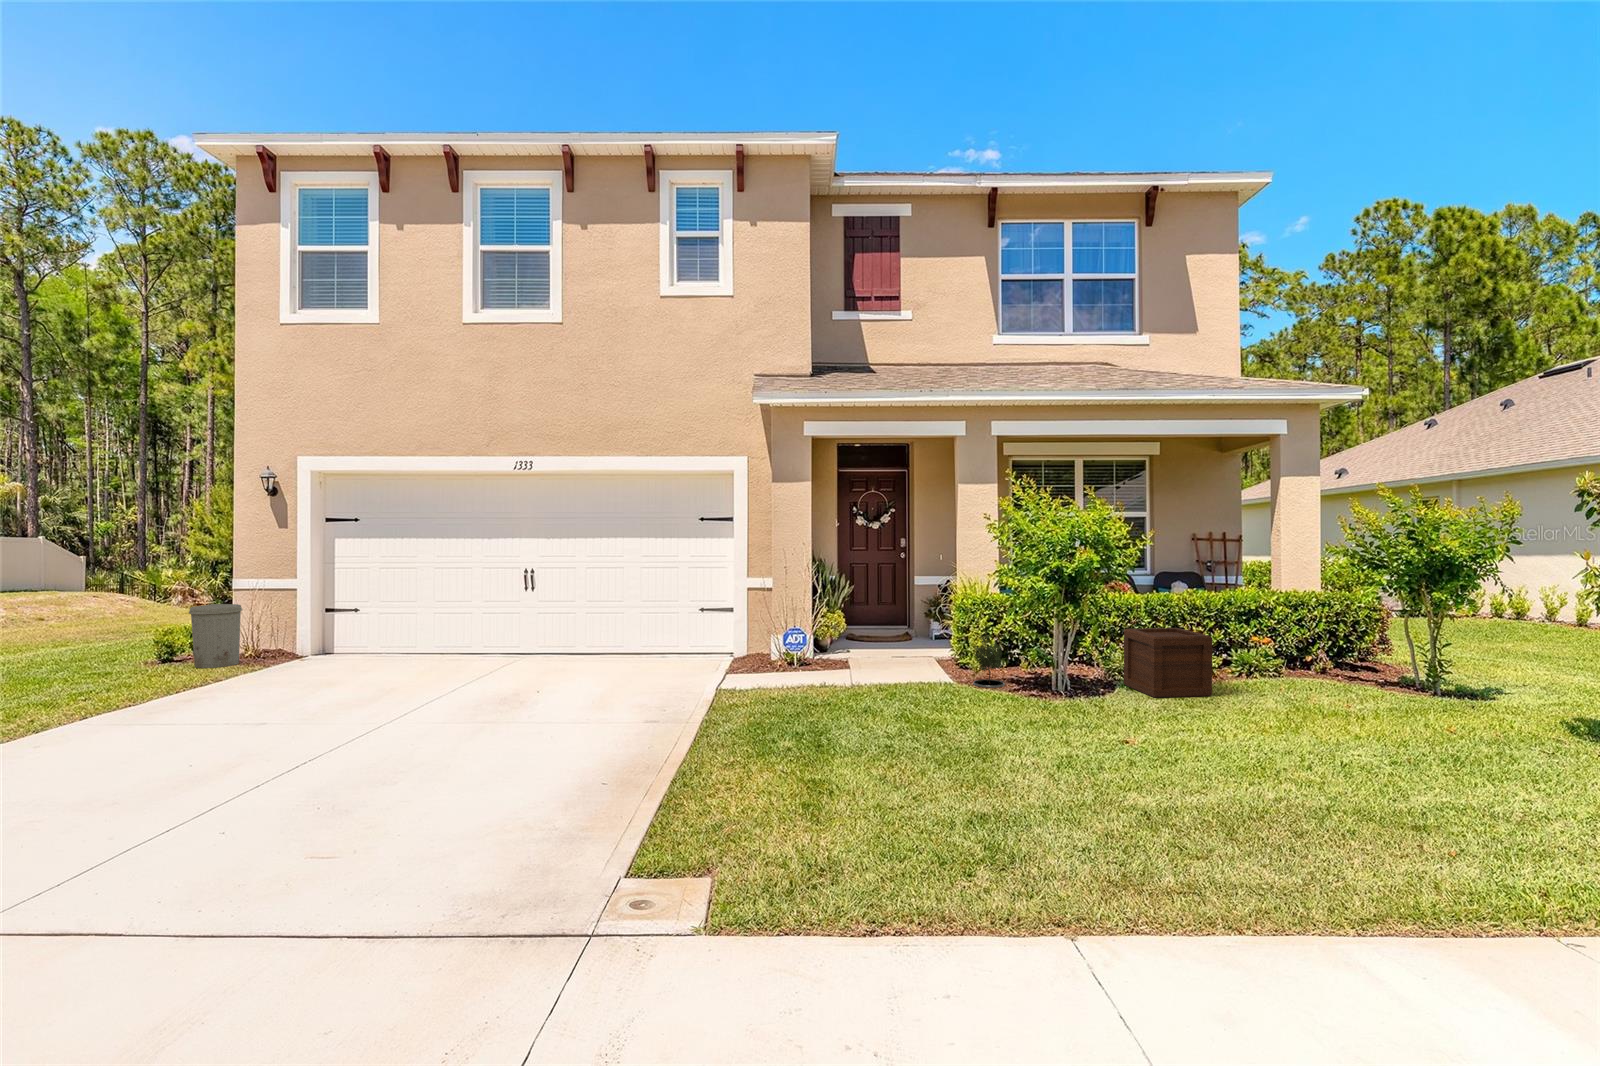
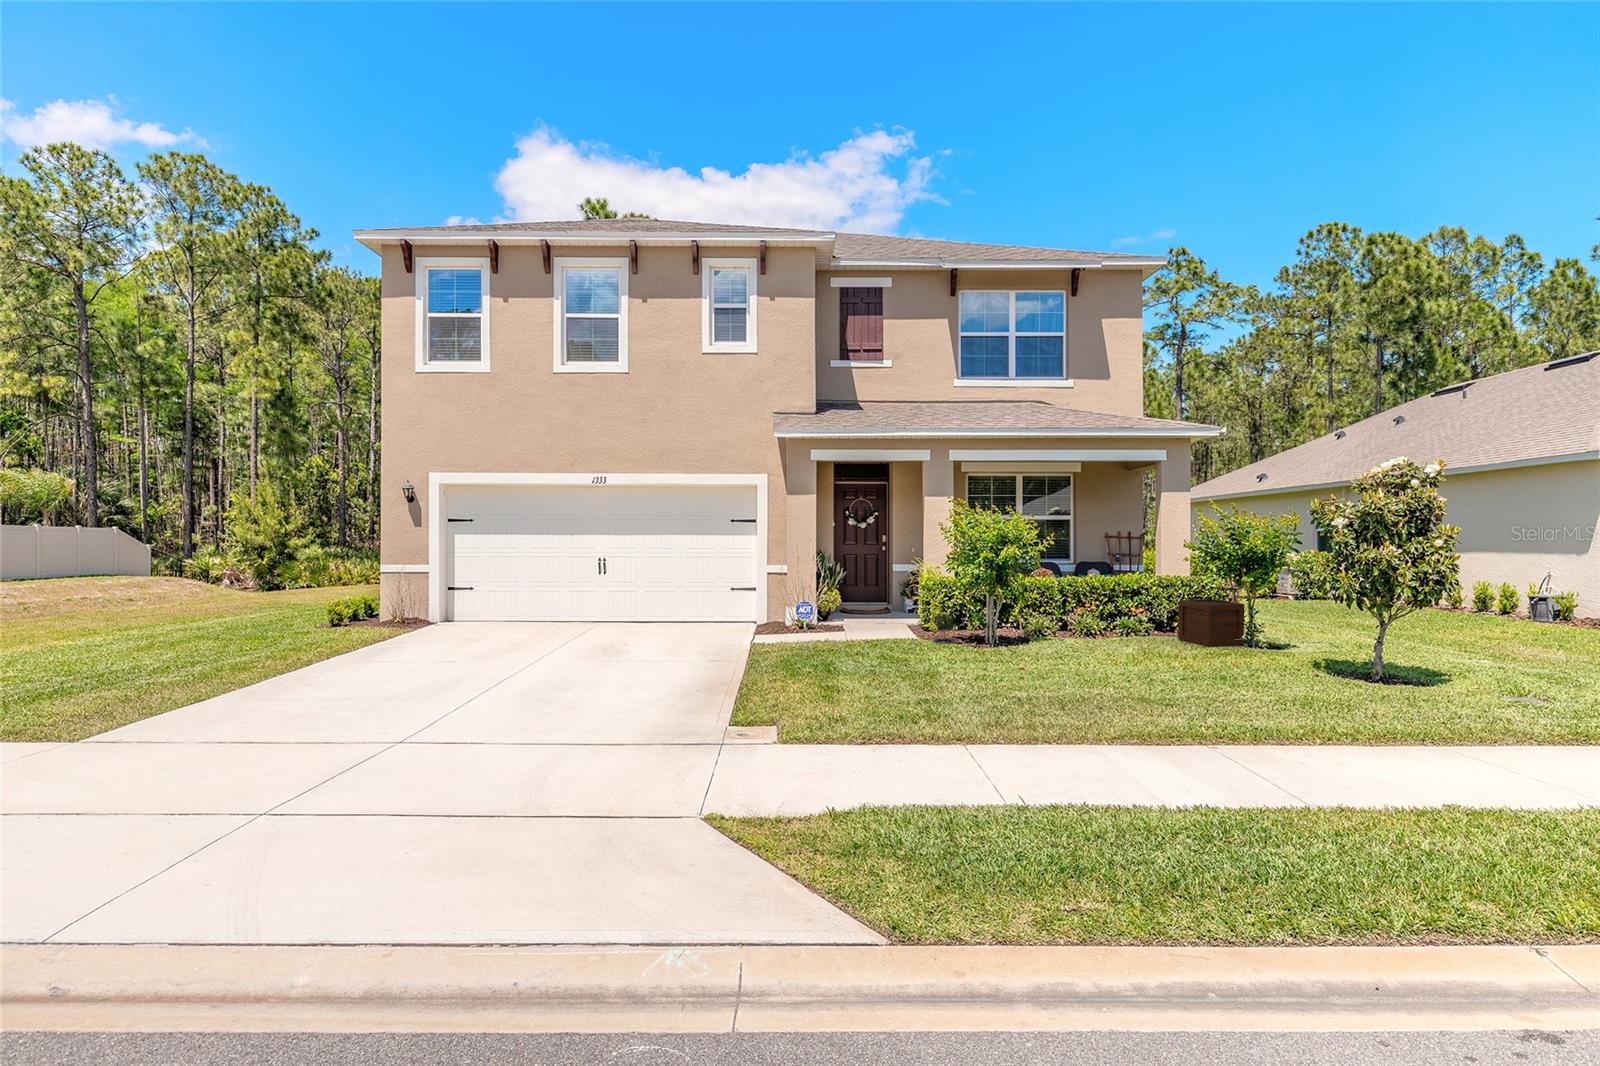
trash can: present [189,604,242,668] -> none [351,584,389,631]
wooden crate: present [1124,628,1212,698] -> present [1178,599,1245,647]

